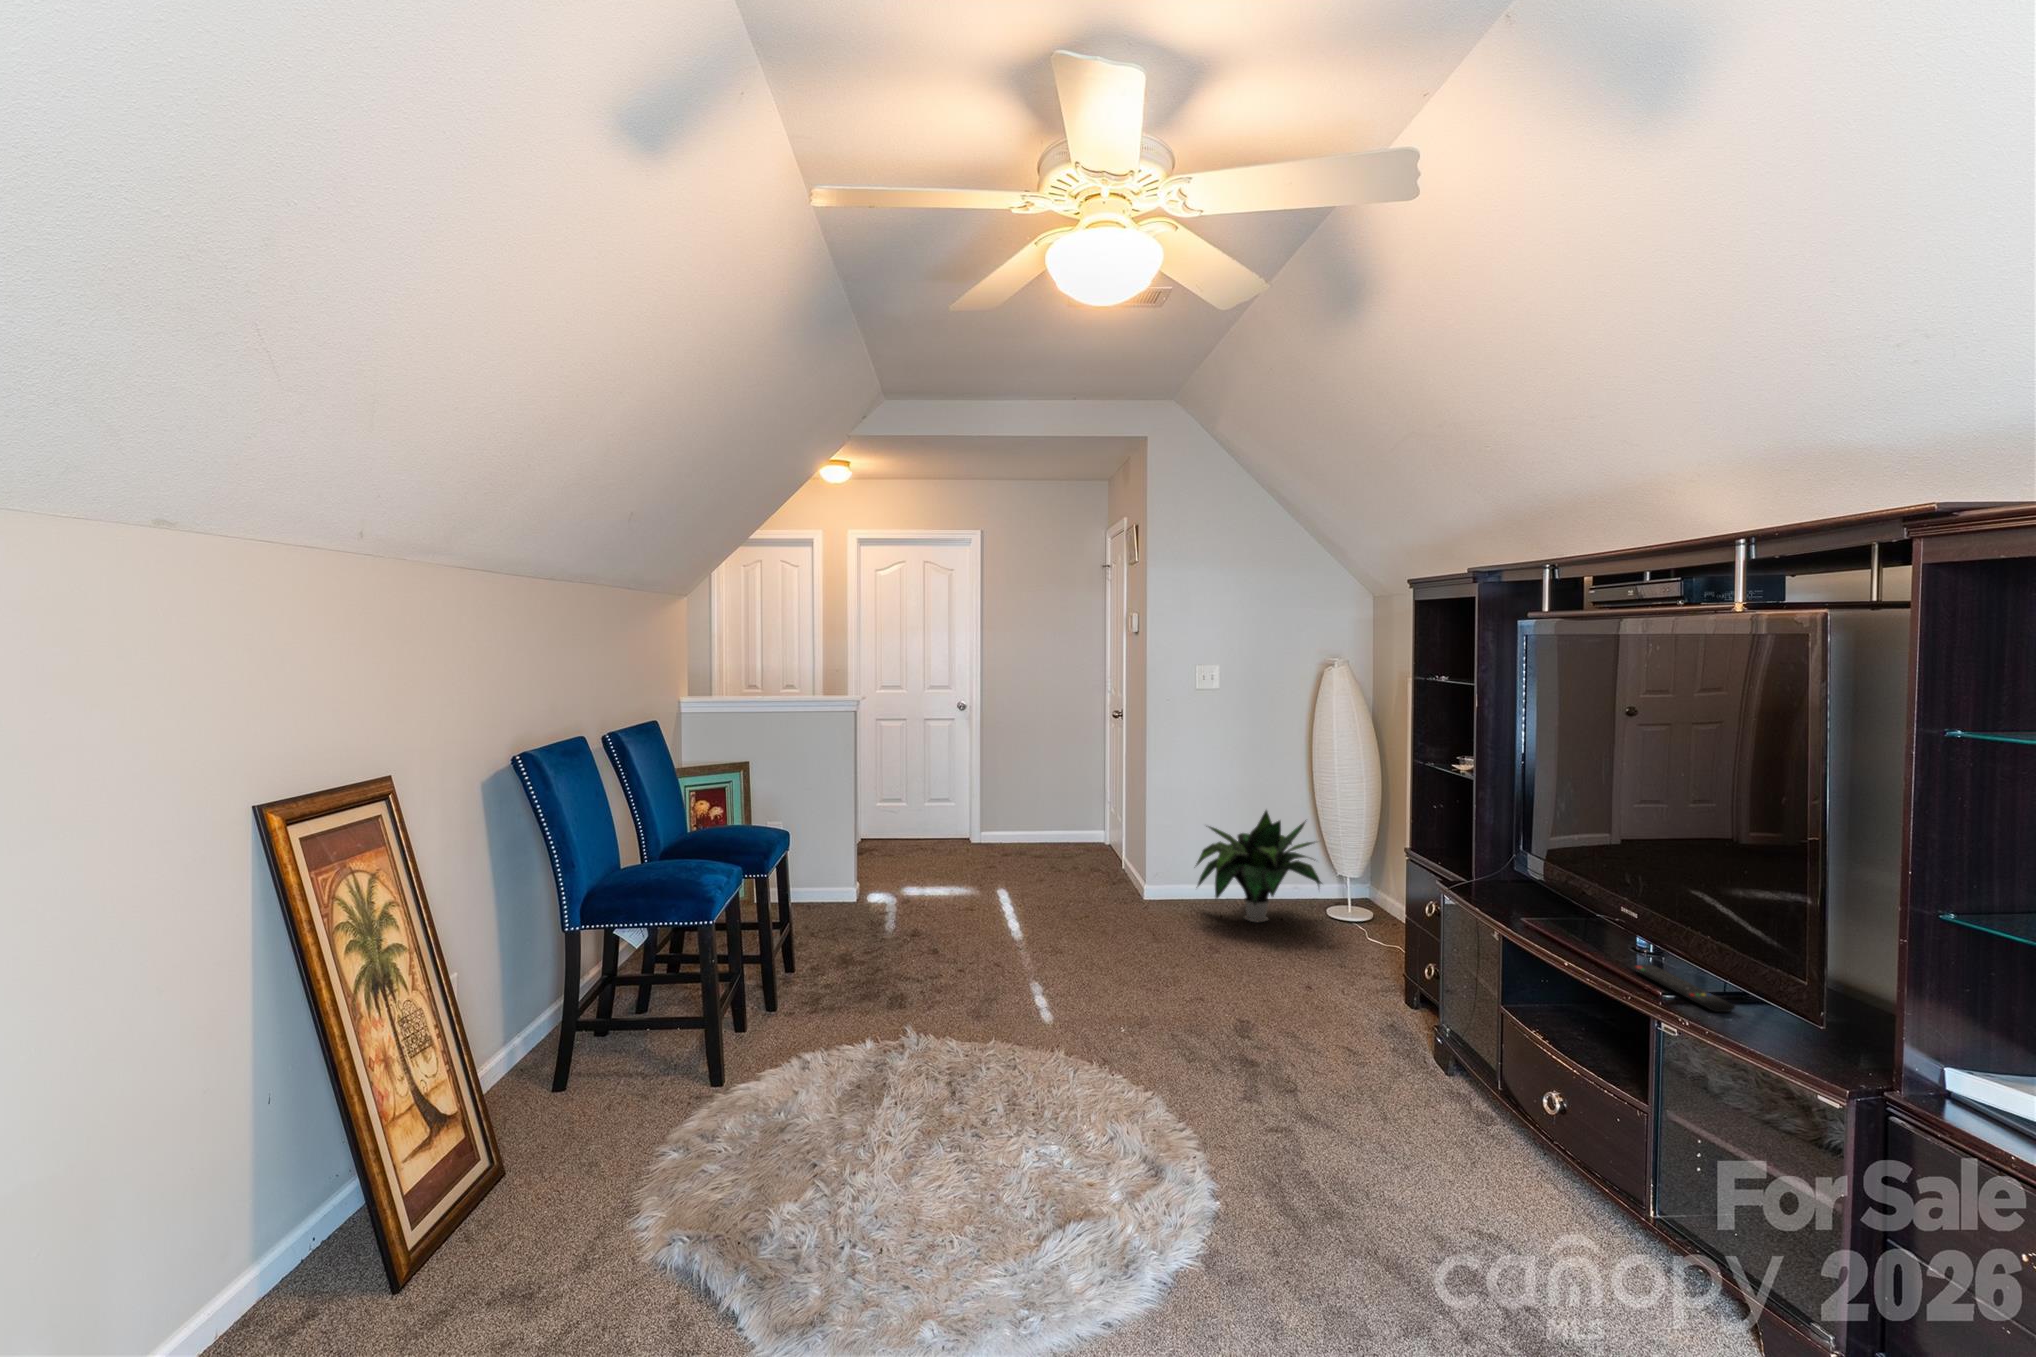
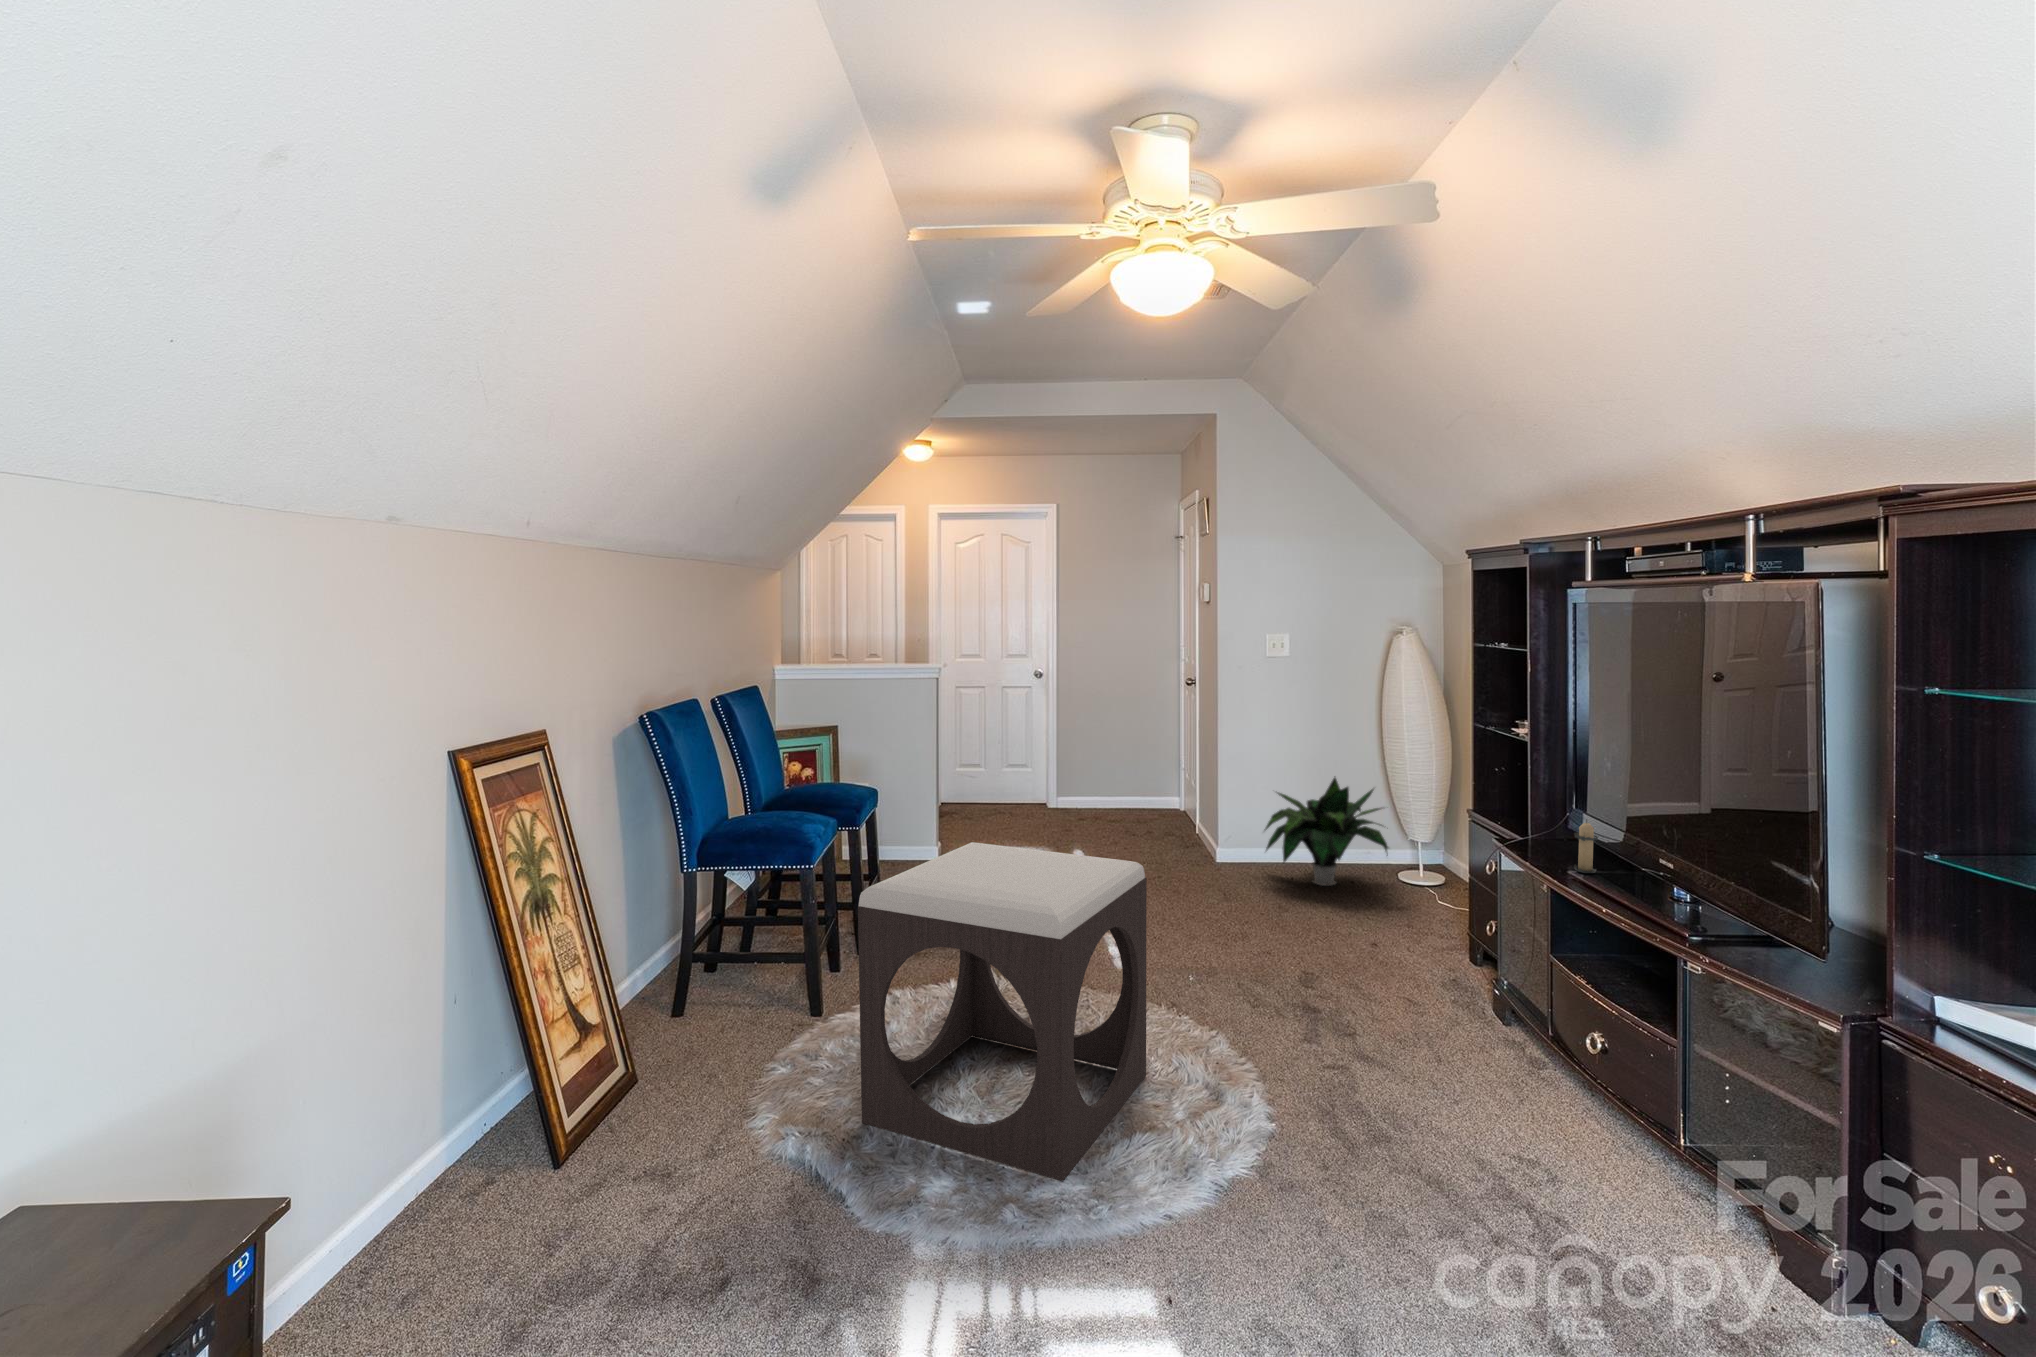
candle: none [1520,861,1551,918] -> present [1574,820,1598,873]
footstool: none [757,893,1081,1289] -> present [858,842,1147,1181]
remote control: present [1631,965,1735,1012] -> none [1669,914,1762,955]

